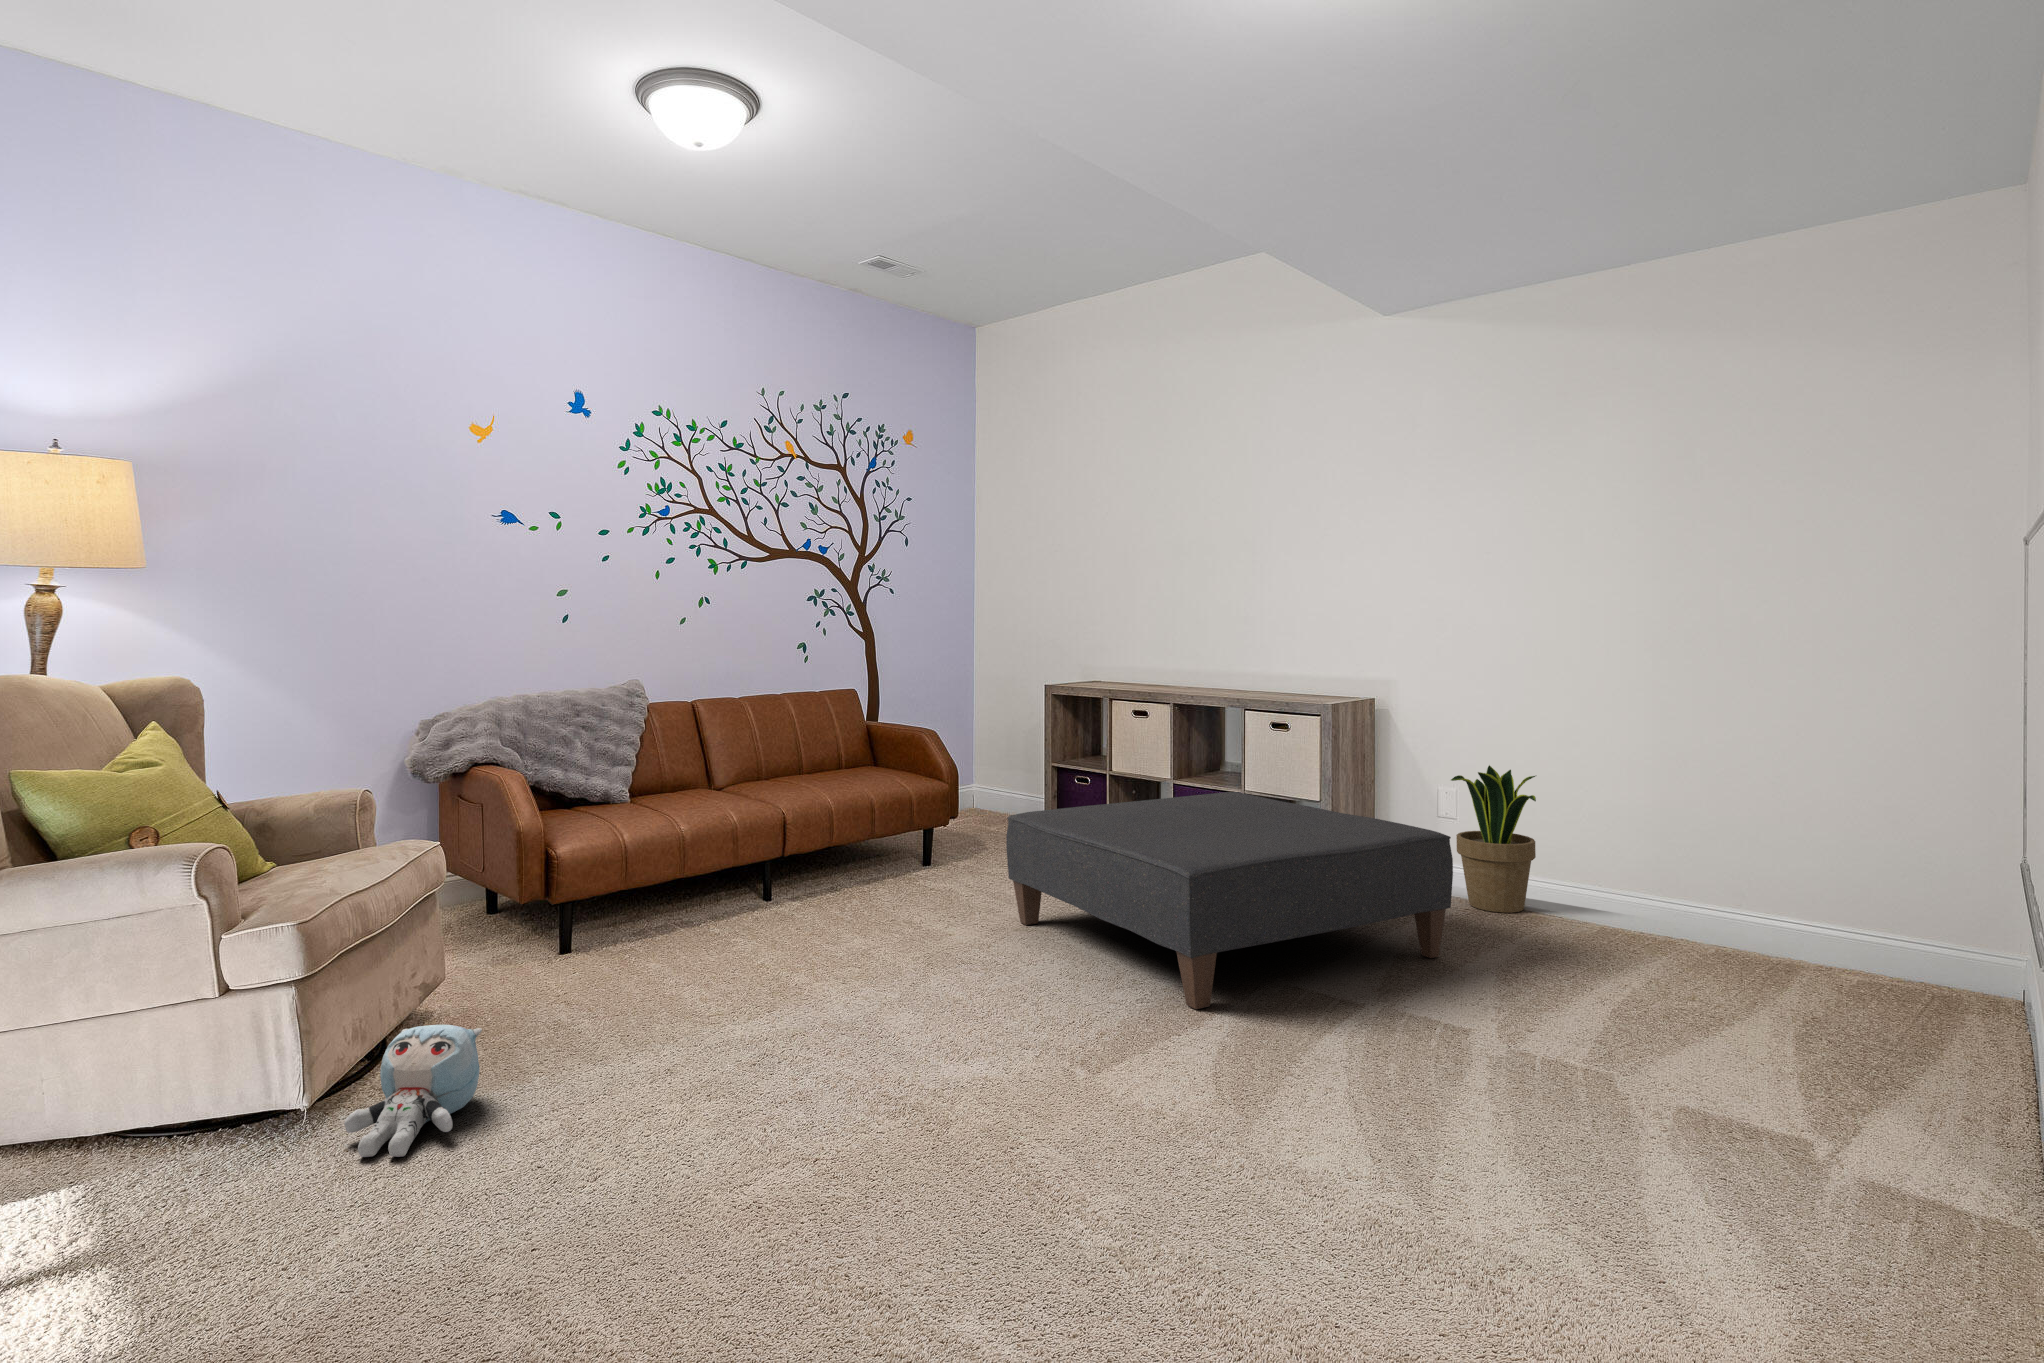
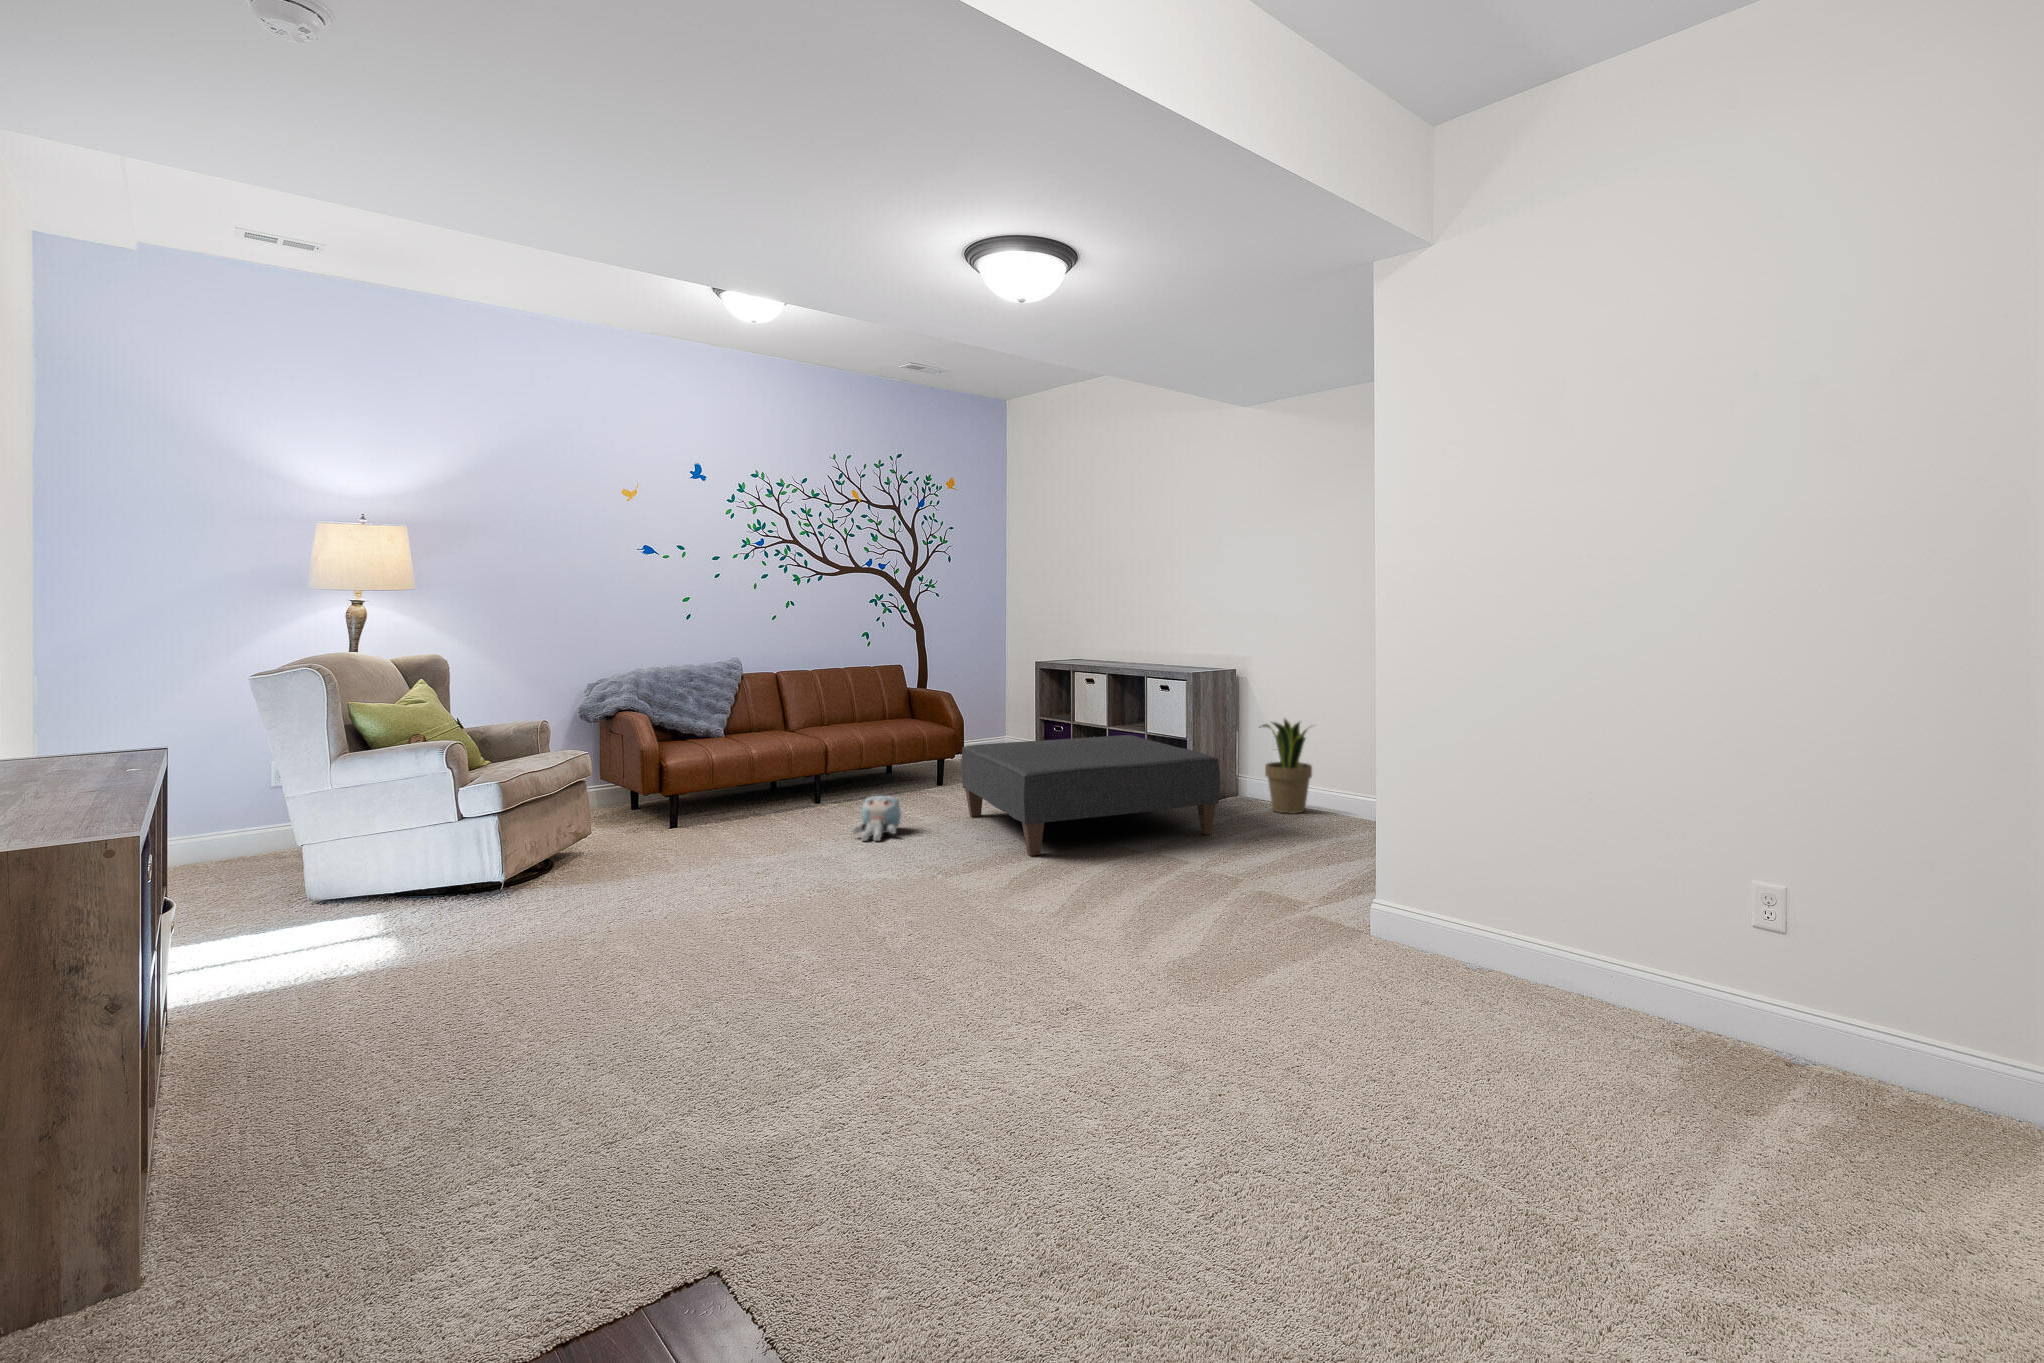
plush toy: present [344,1025,482,1157] -> present [852,796,901,841]

